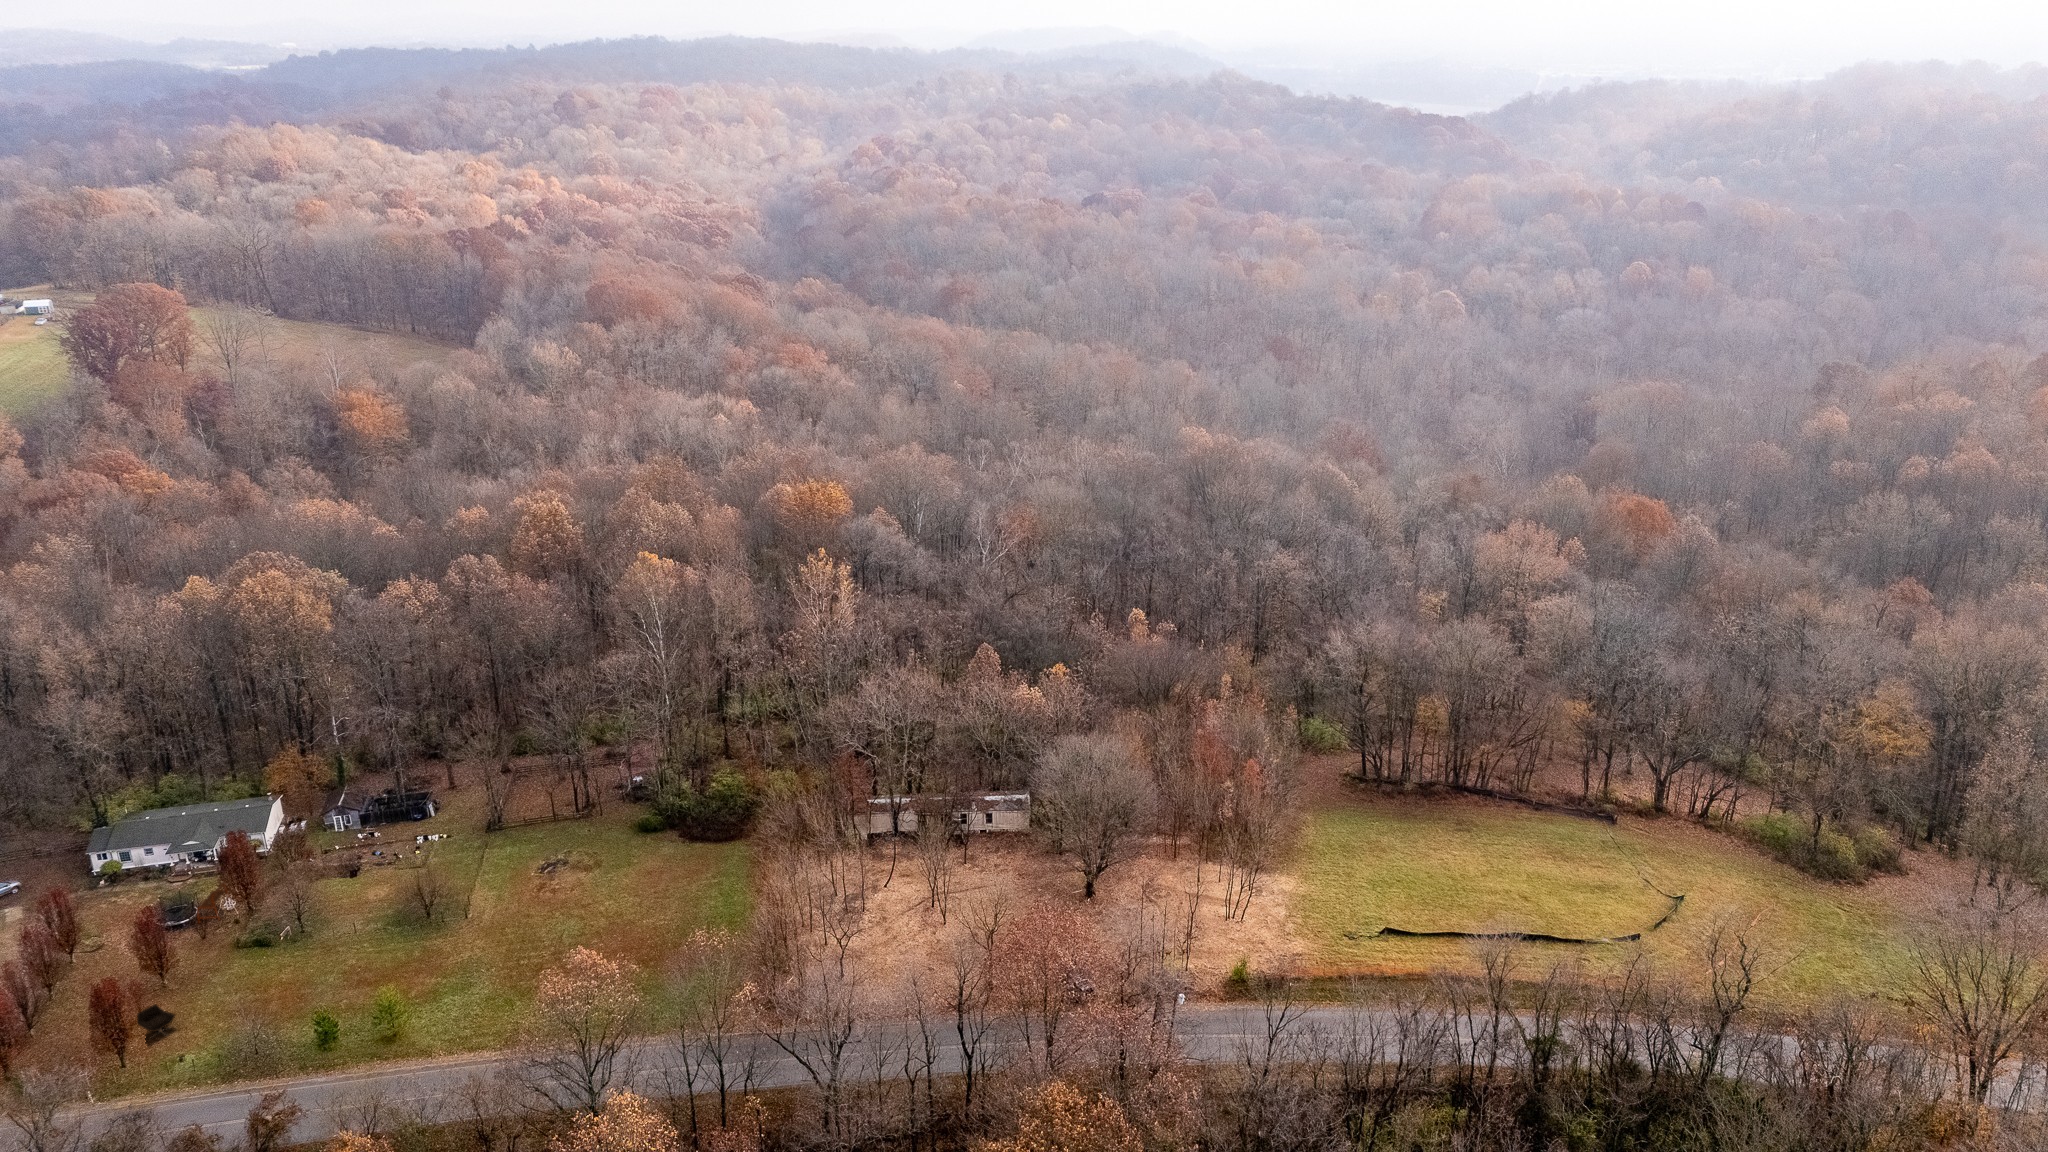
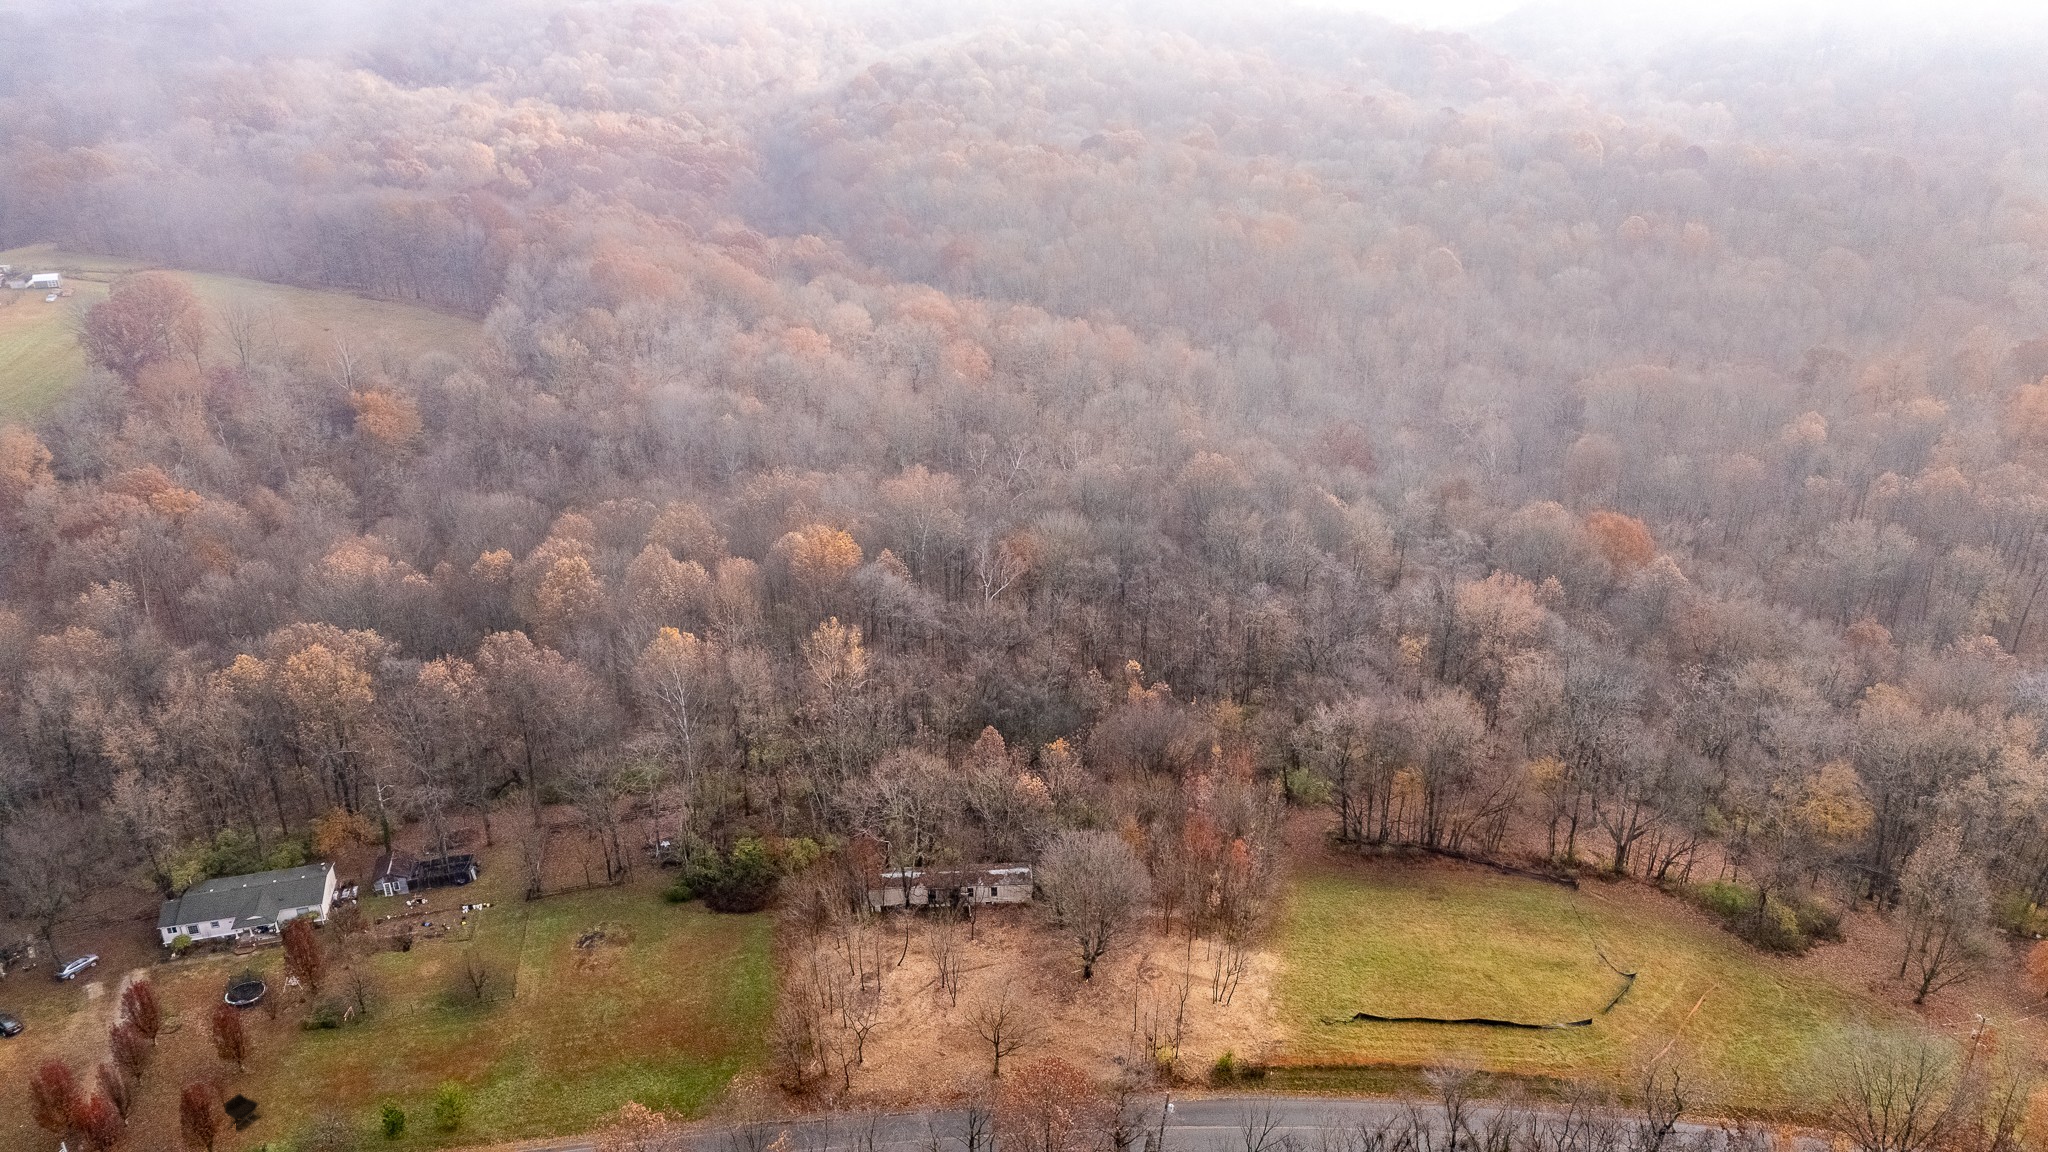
bench: present [197,882,230,923] -> none [265,958,297,1001]

